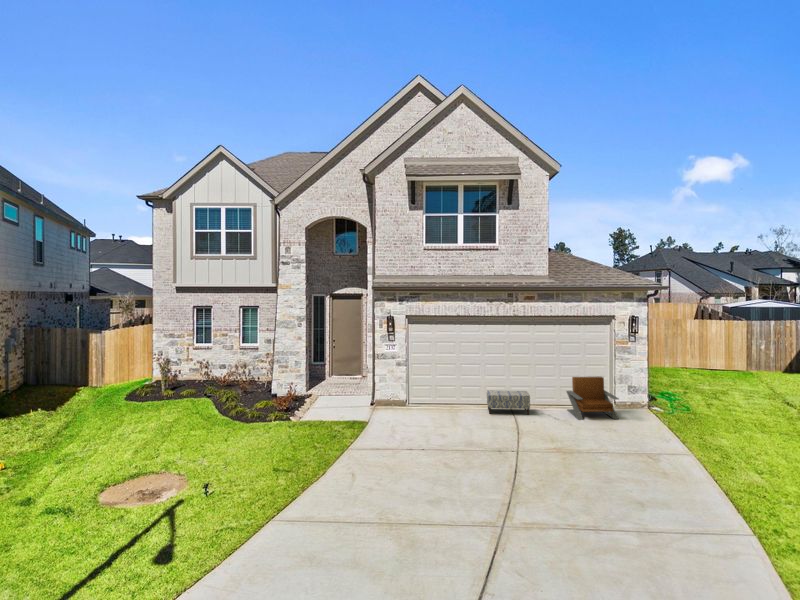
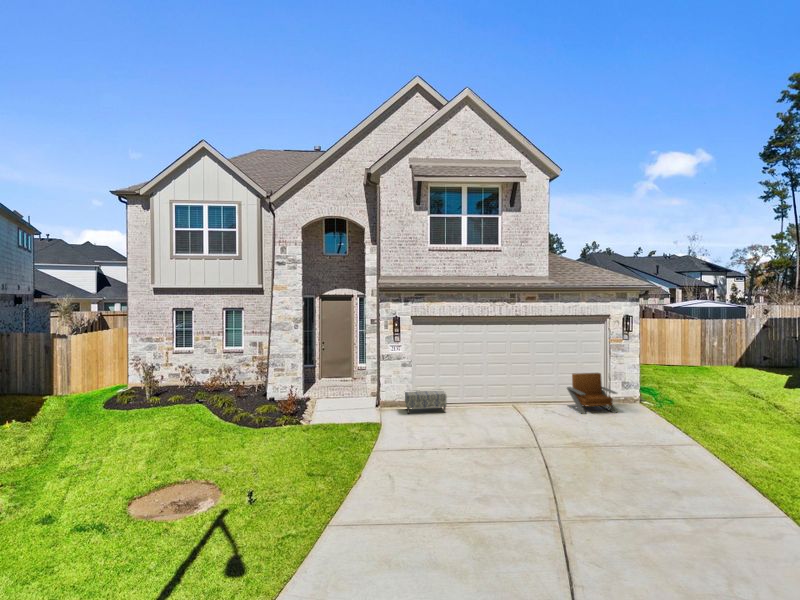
bench: present [487,390,530,415] -> present [405,390,447,414]

